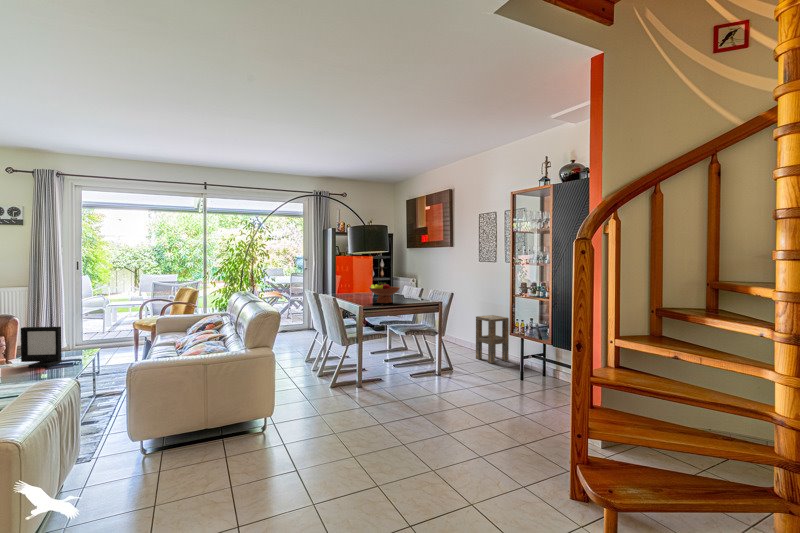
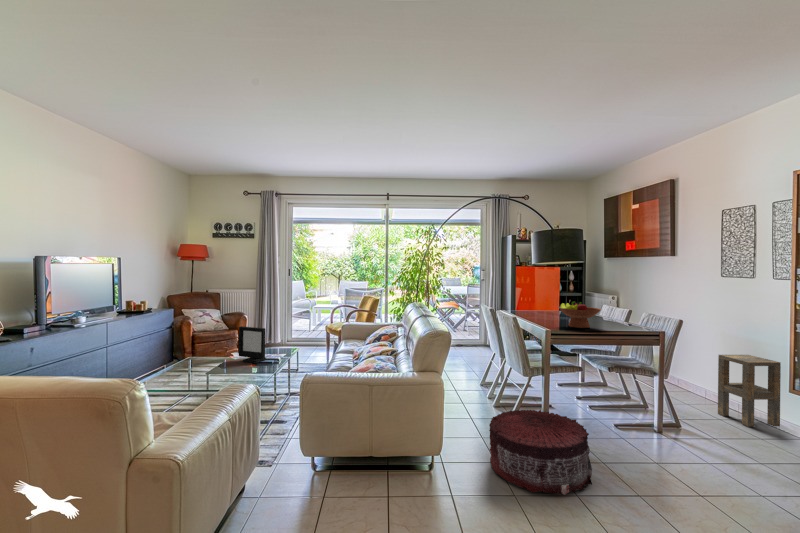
pouf: none [314,368,391,429] -> present [489,410,592,495]

